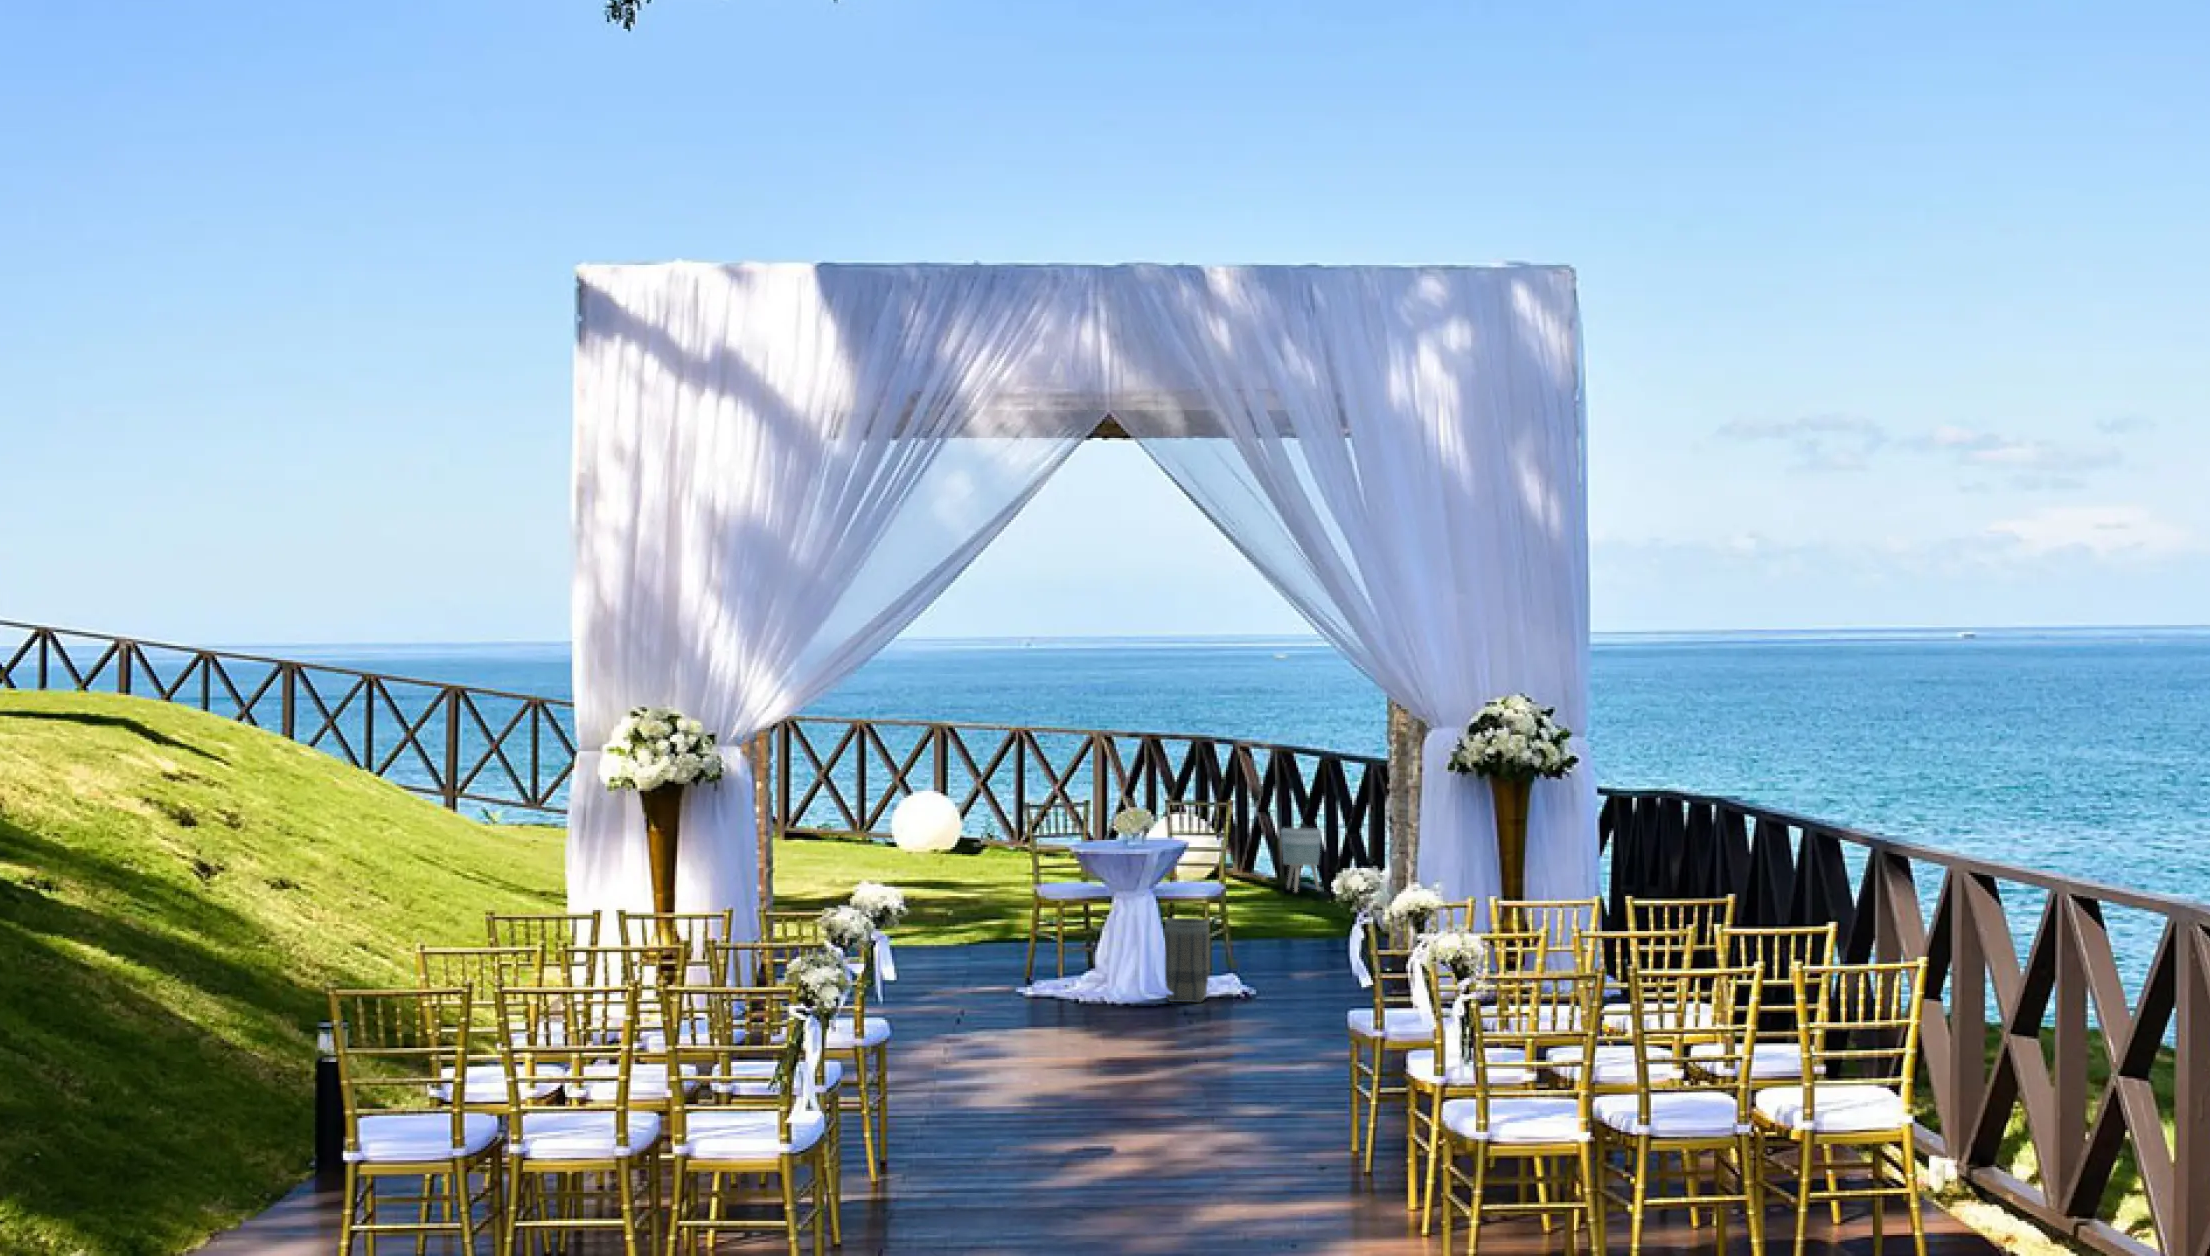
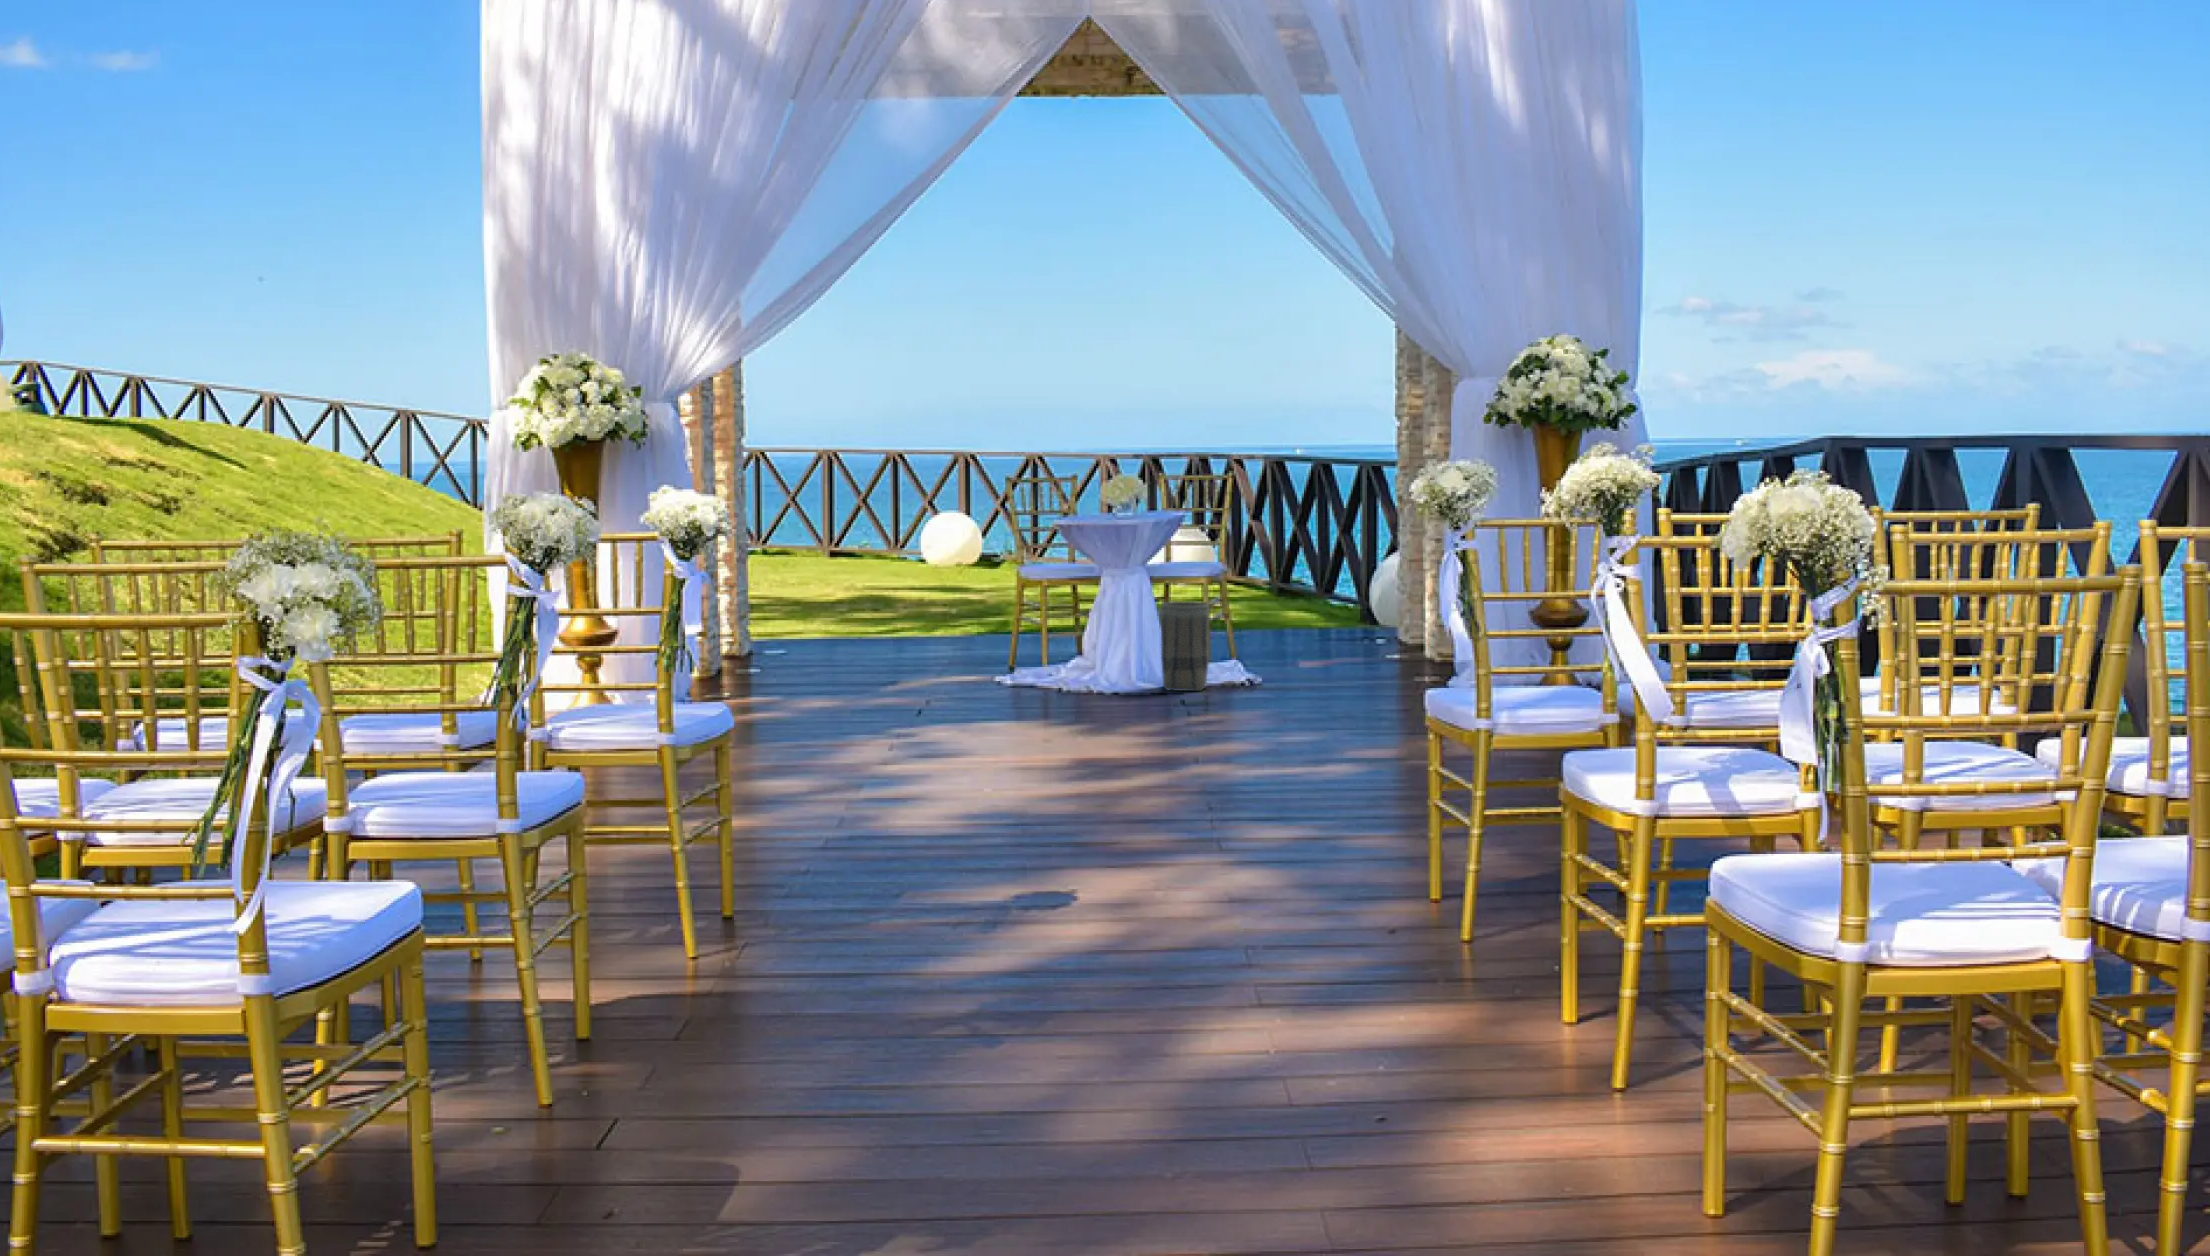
planter: present [1281,828,1321,892] -> none [1273,530,1313,592]

